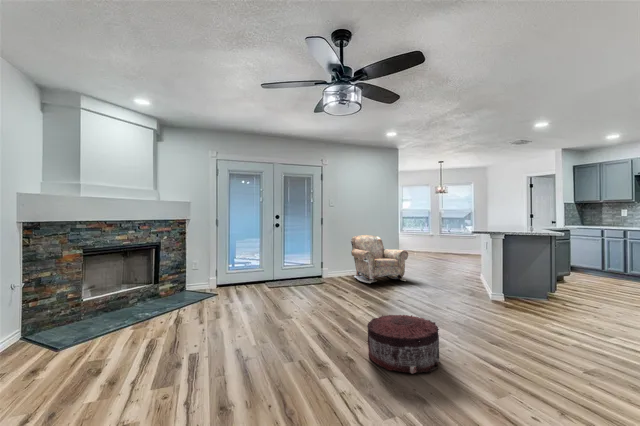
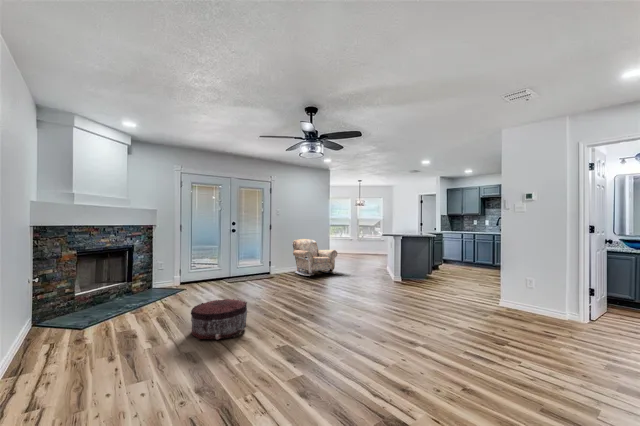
pouf: present [367,315,439,374] -> present [191,299,247,340]

